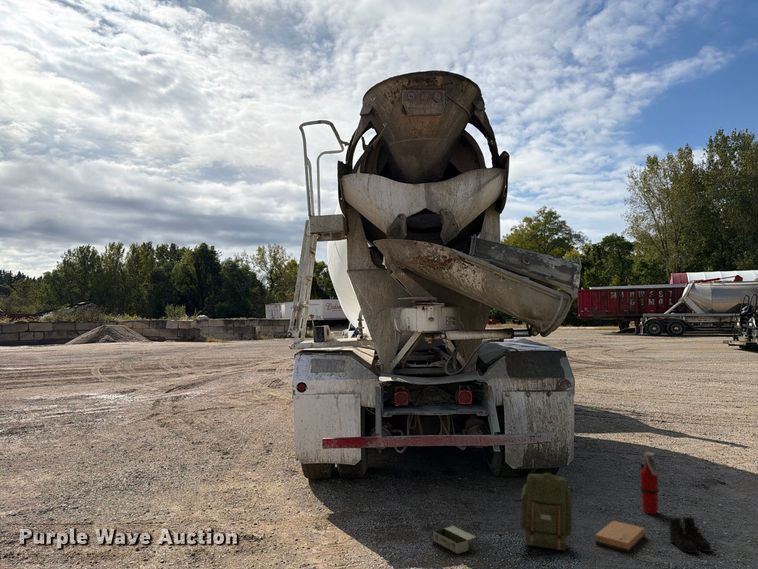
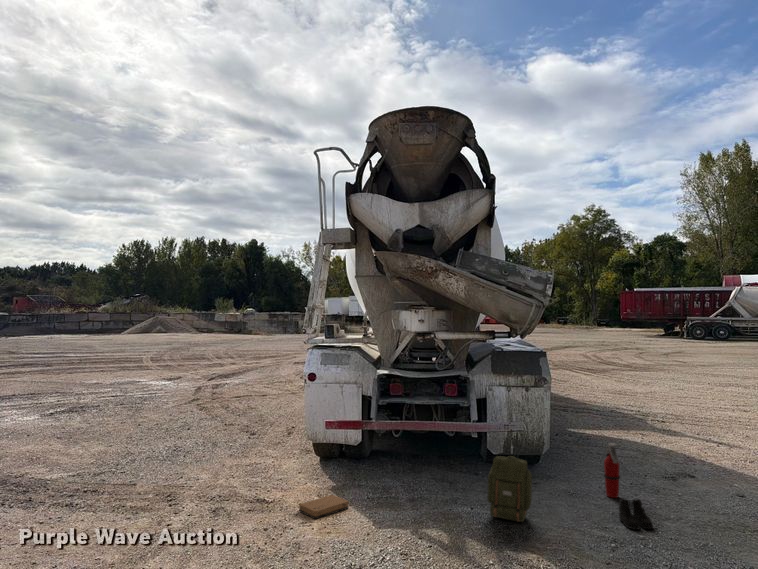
cardboard box: present [595,521,645,552] -> present [299,495,349,519]
toolbox: present [433,525,478,554] -> none [413,498,450,521]

